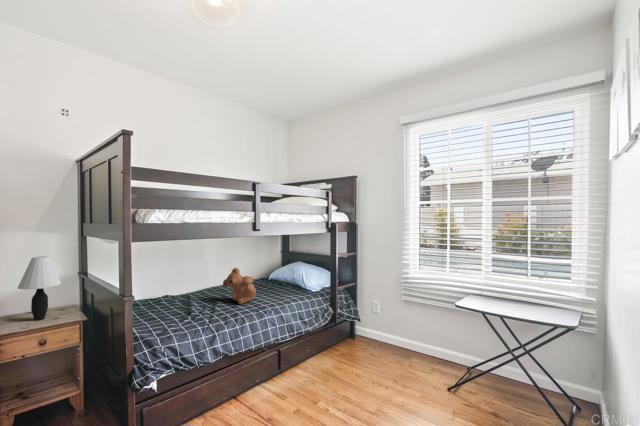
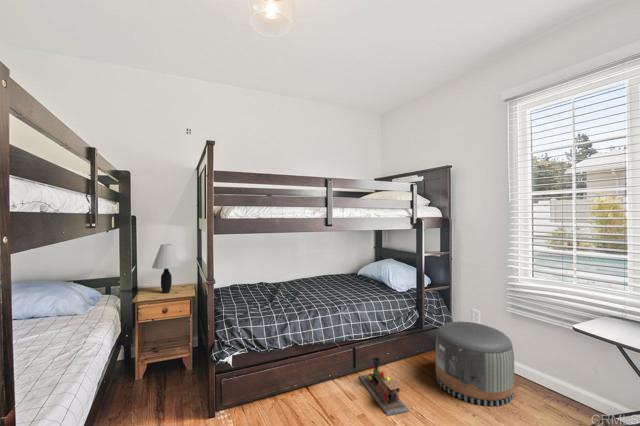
teddy bear: present [223,268,256,304] -> none [307,262,336,297]
pouf: none [351,312,411,380] -> present [436,322,514,406]
toy train: none [285,355,337,406] -> present [359,357,409,416]

